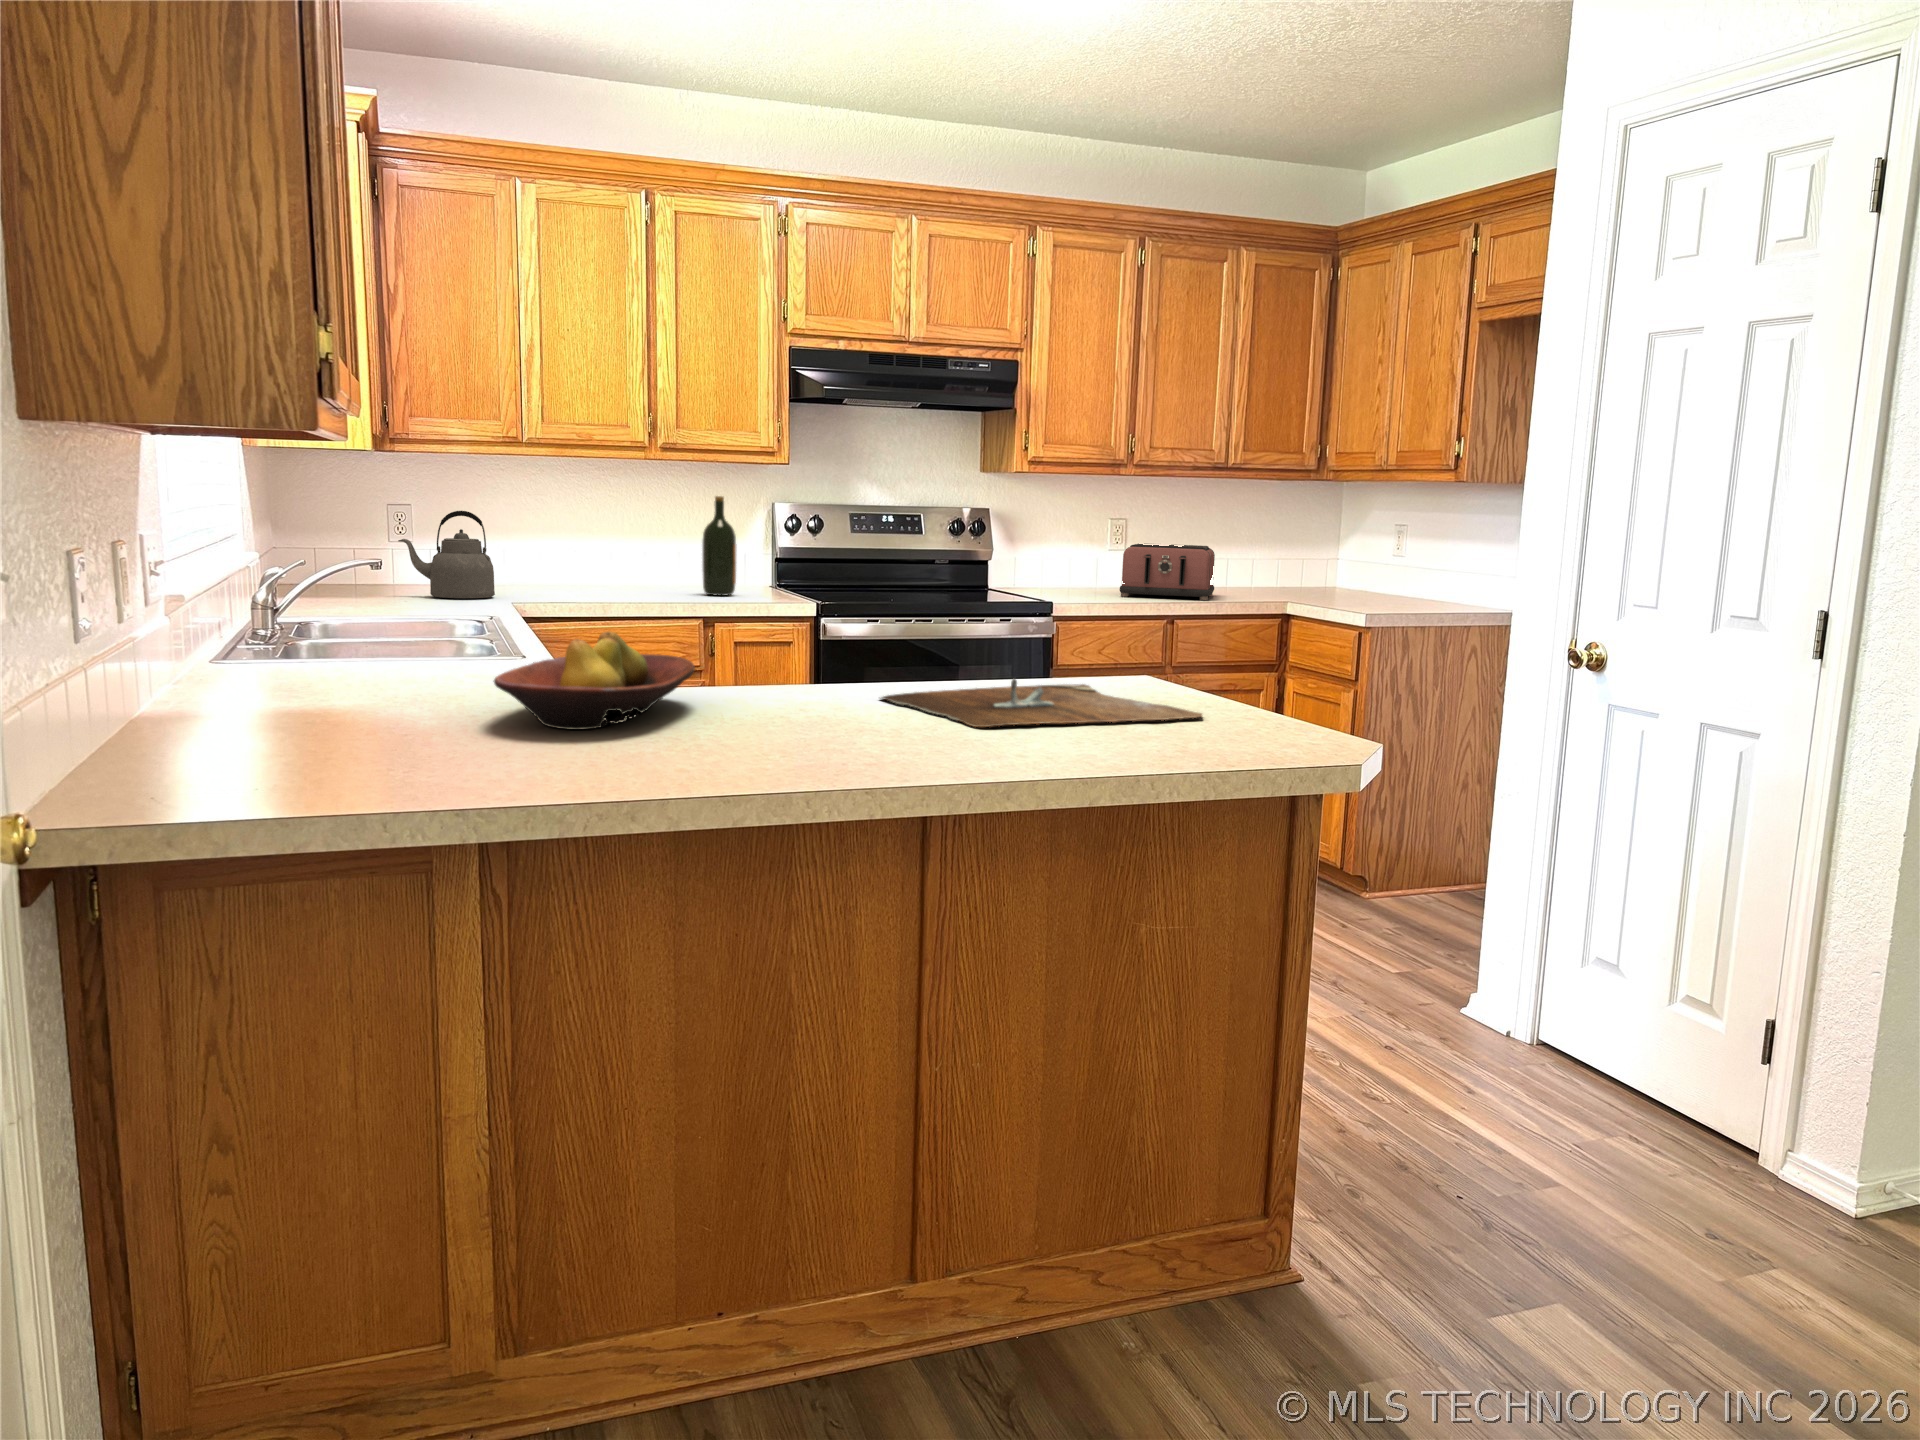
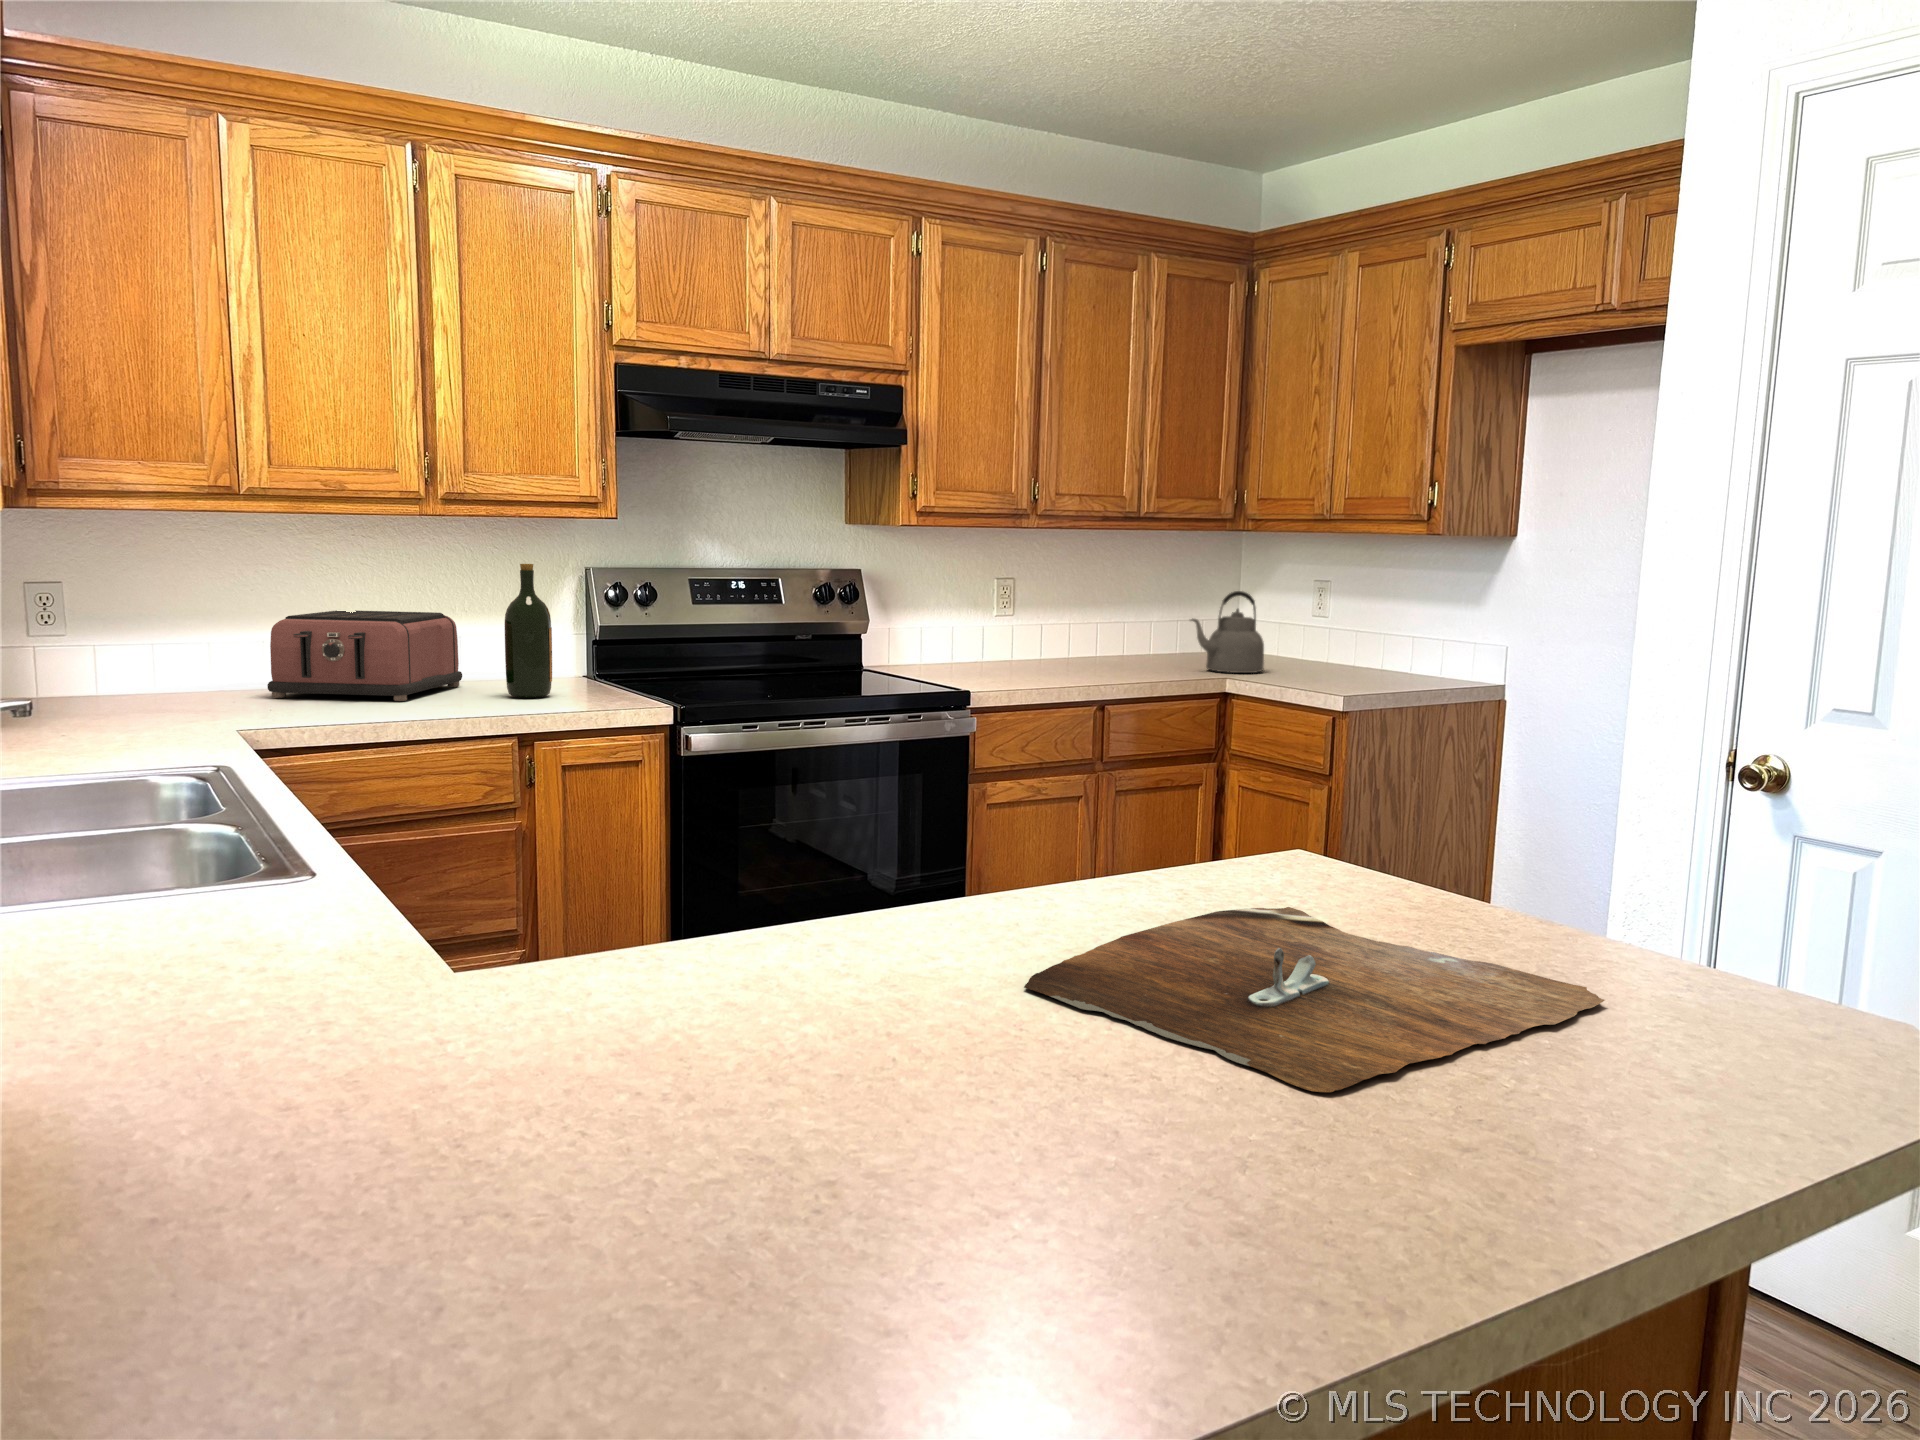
kettle: present [398,511,495,598] -> present [1191,591,1264,673]
toaster: present [1120,543,1215,600] -> present [267,610,462,701]
fruit bowl: present [494,631,695,730] -> none [325,938,735,1233]

